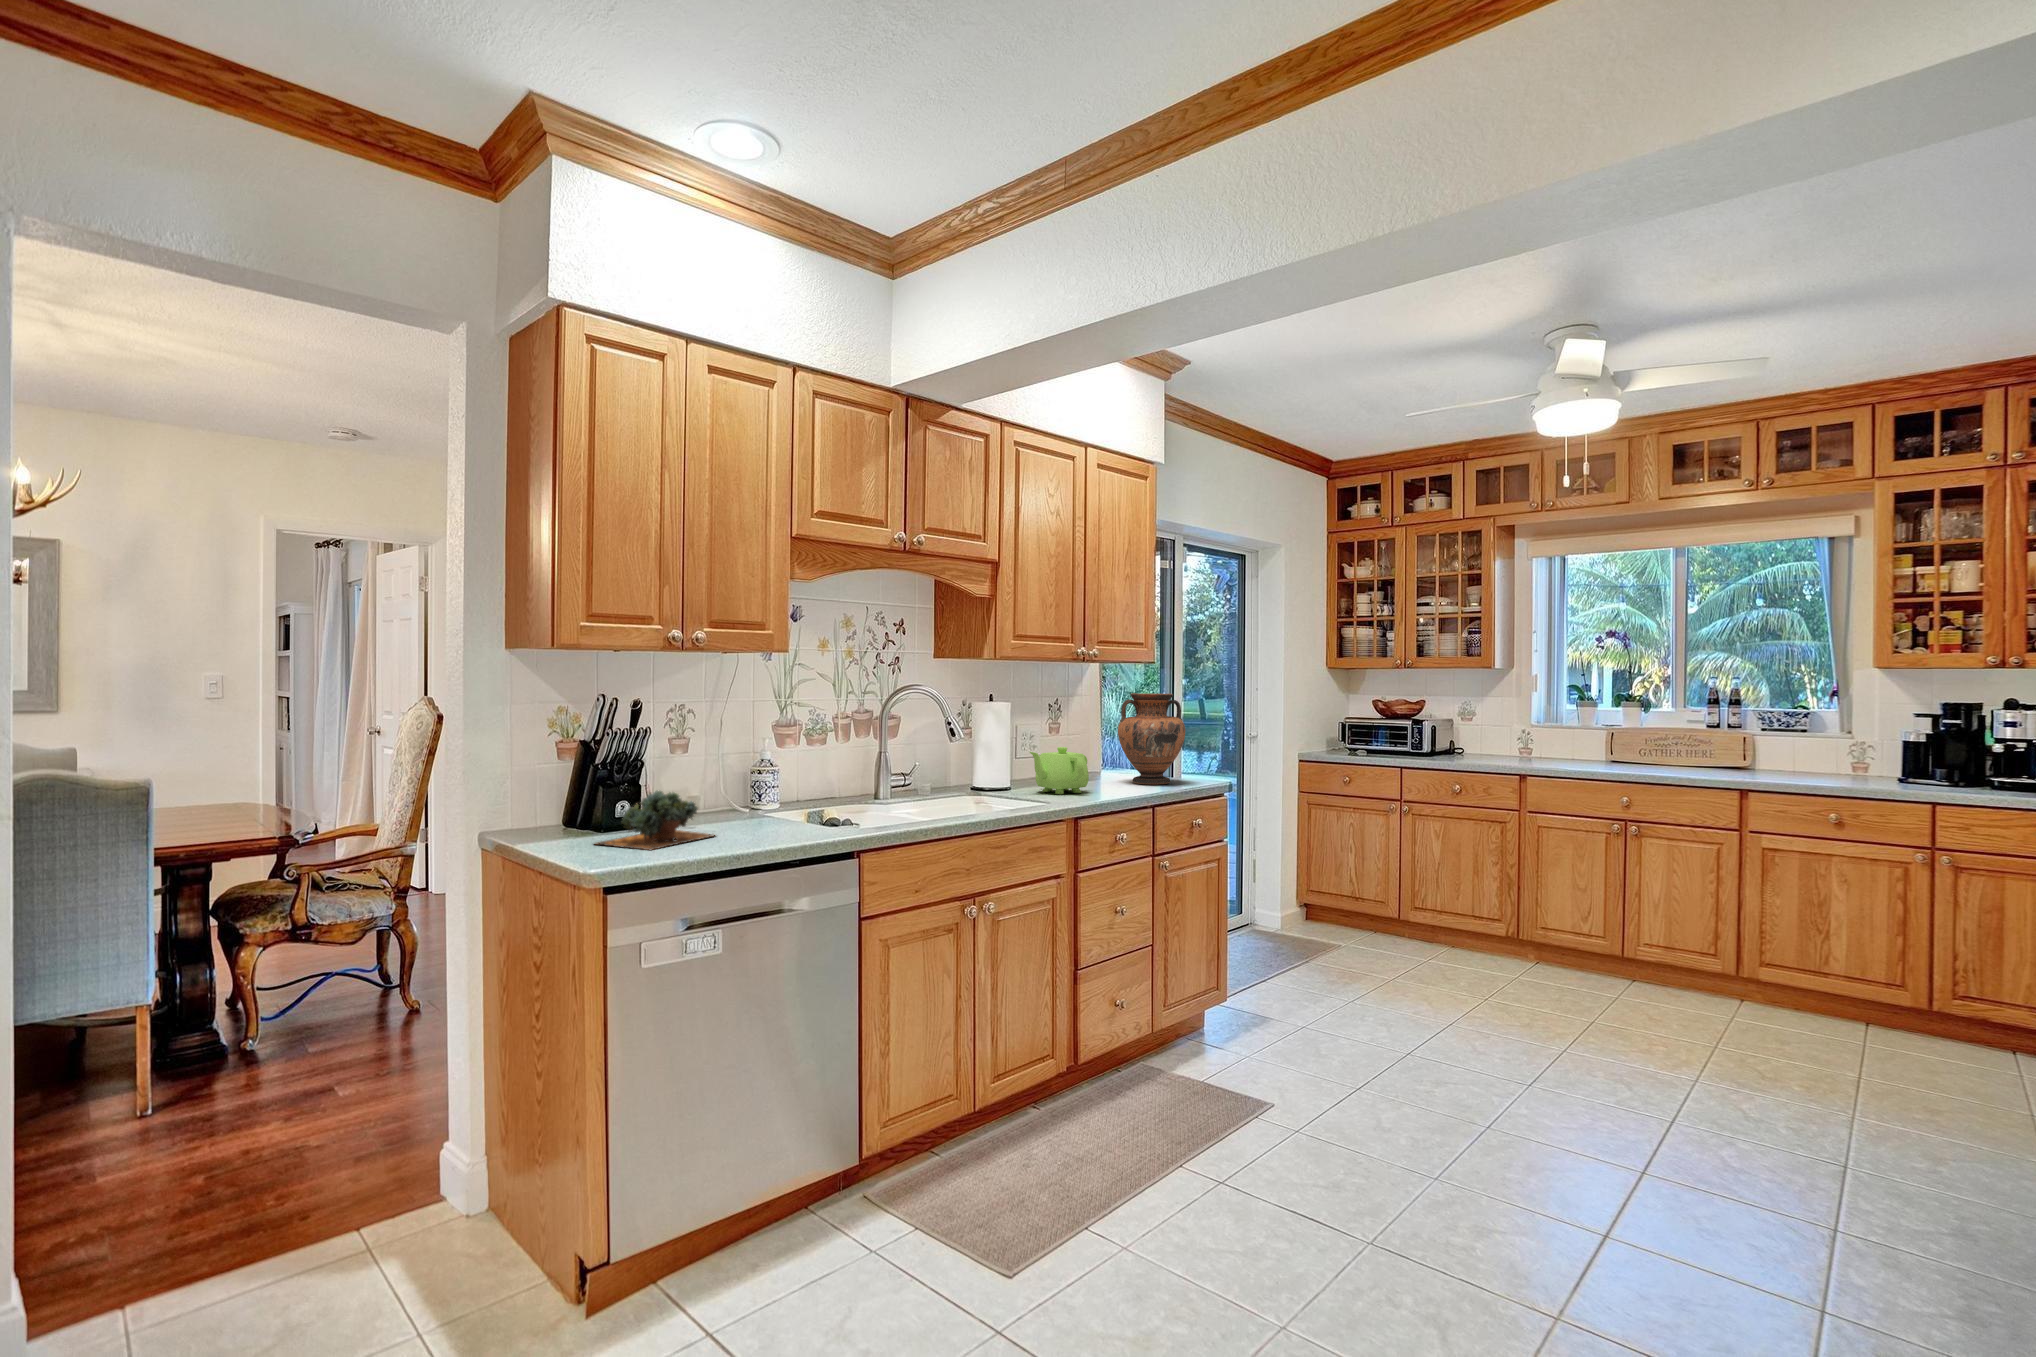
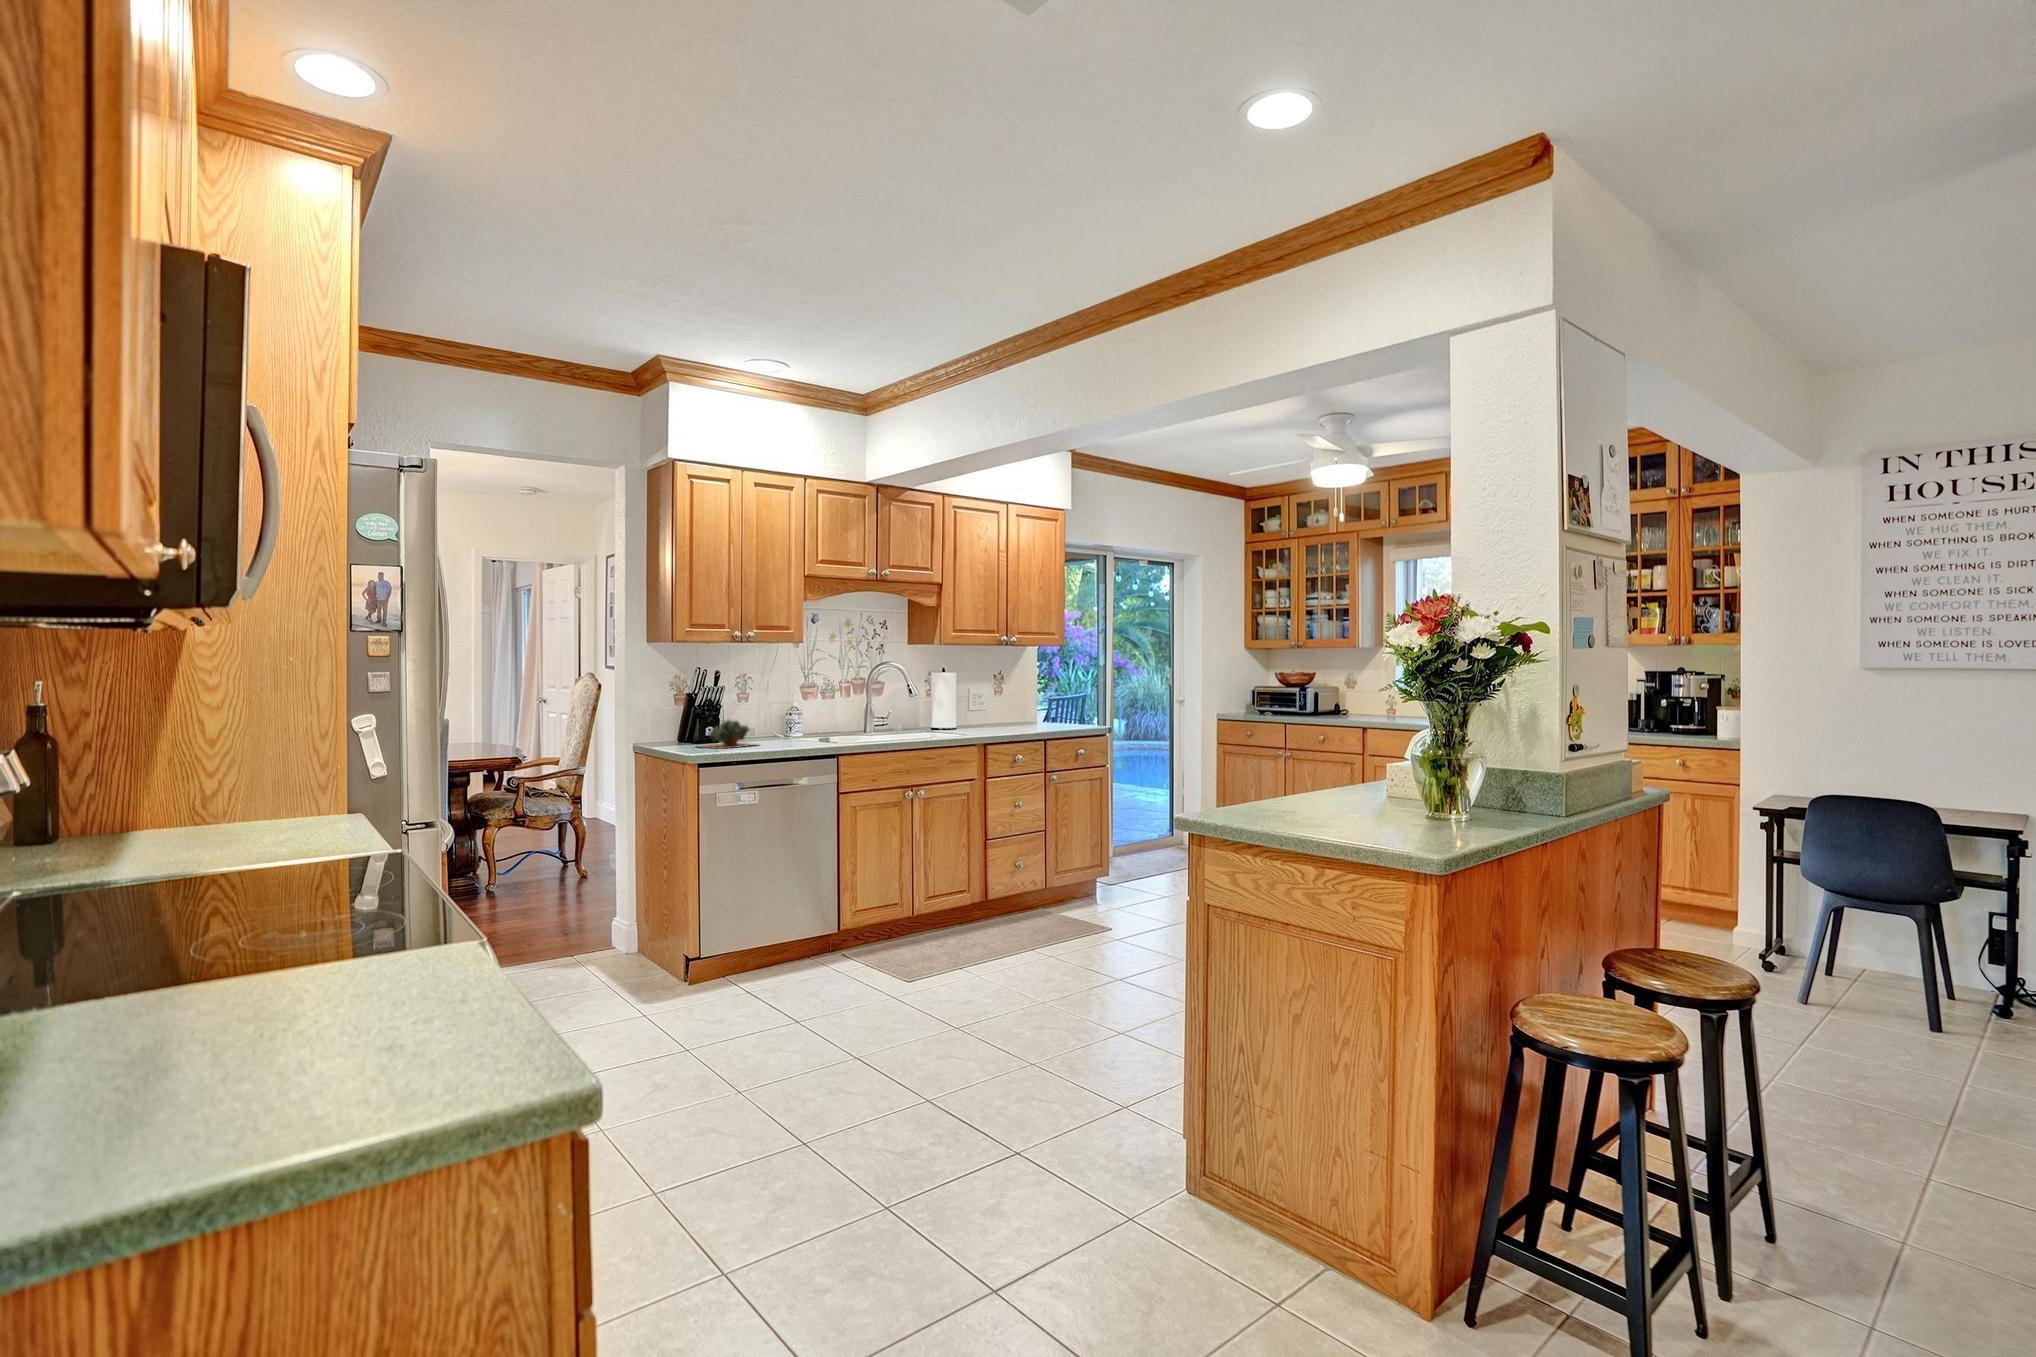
vase: present [1118,693,1185,785] -> none [1037,668,1083,729]
teapot: present [1030,747,1089,794] -> none [965,703,1007,733]

